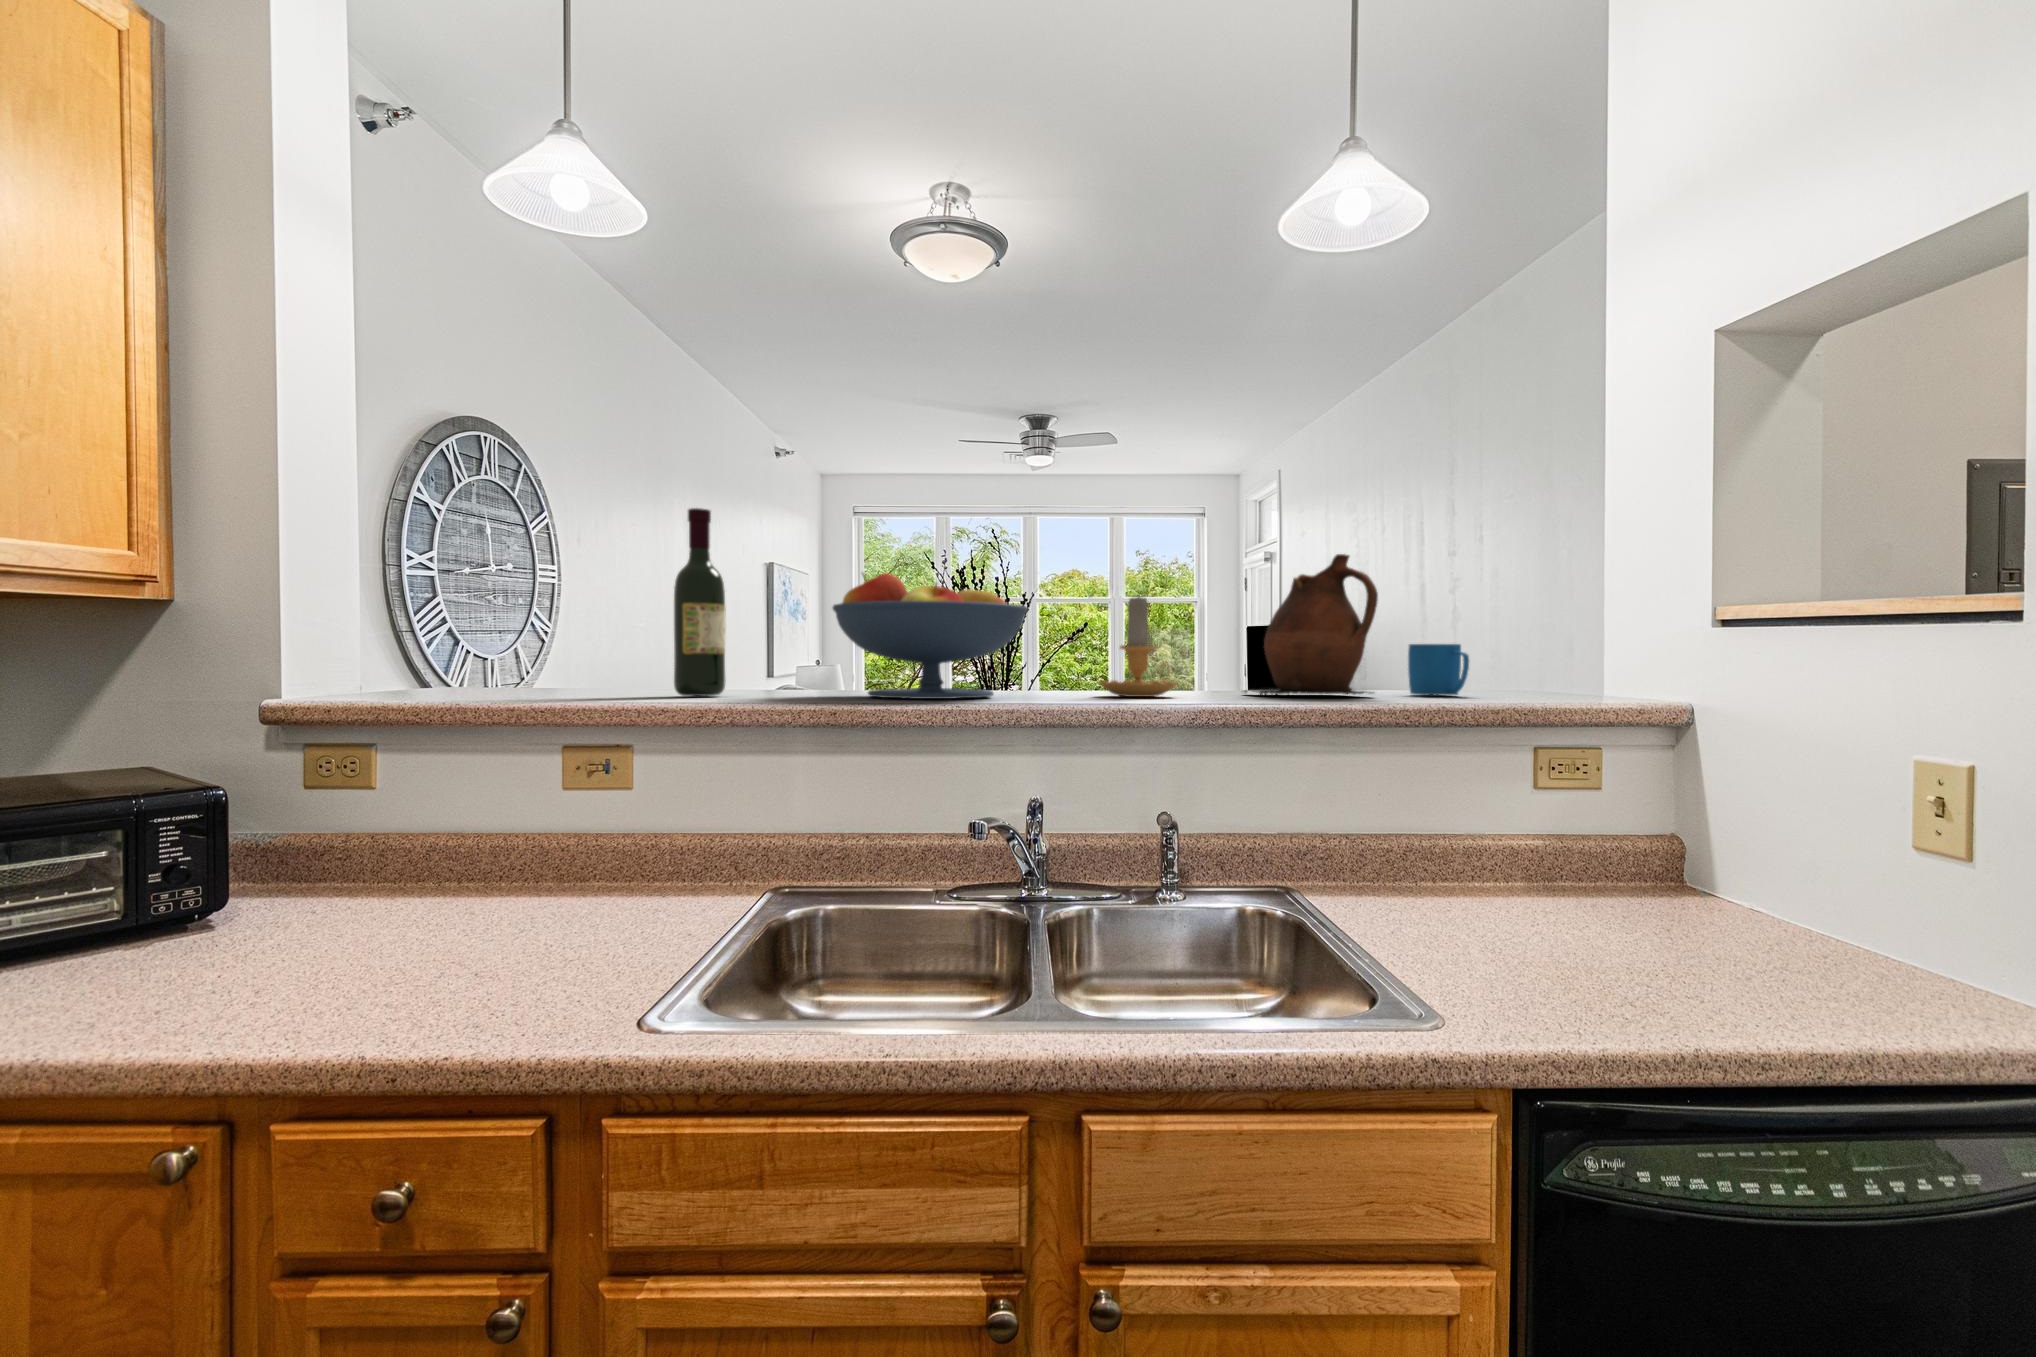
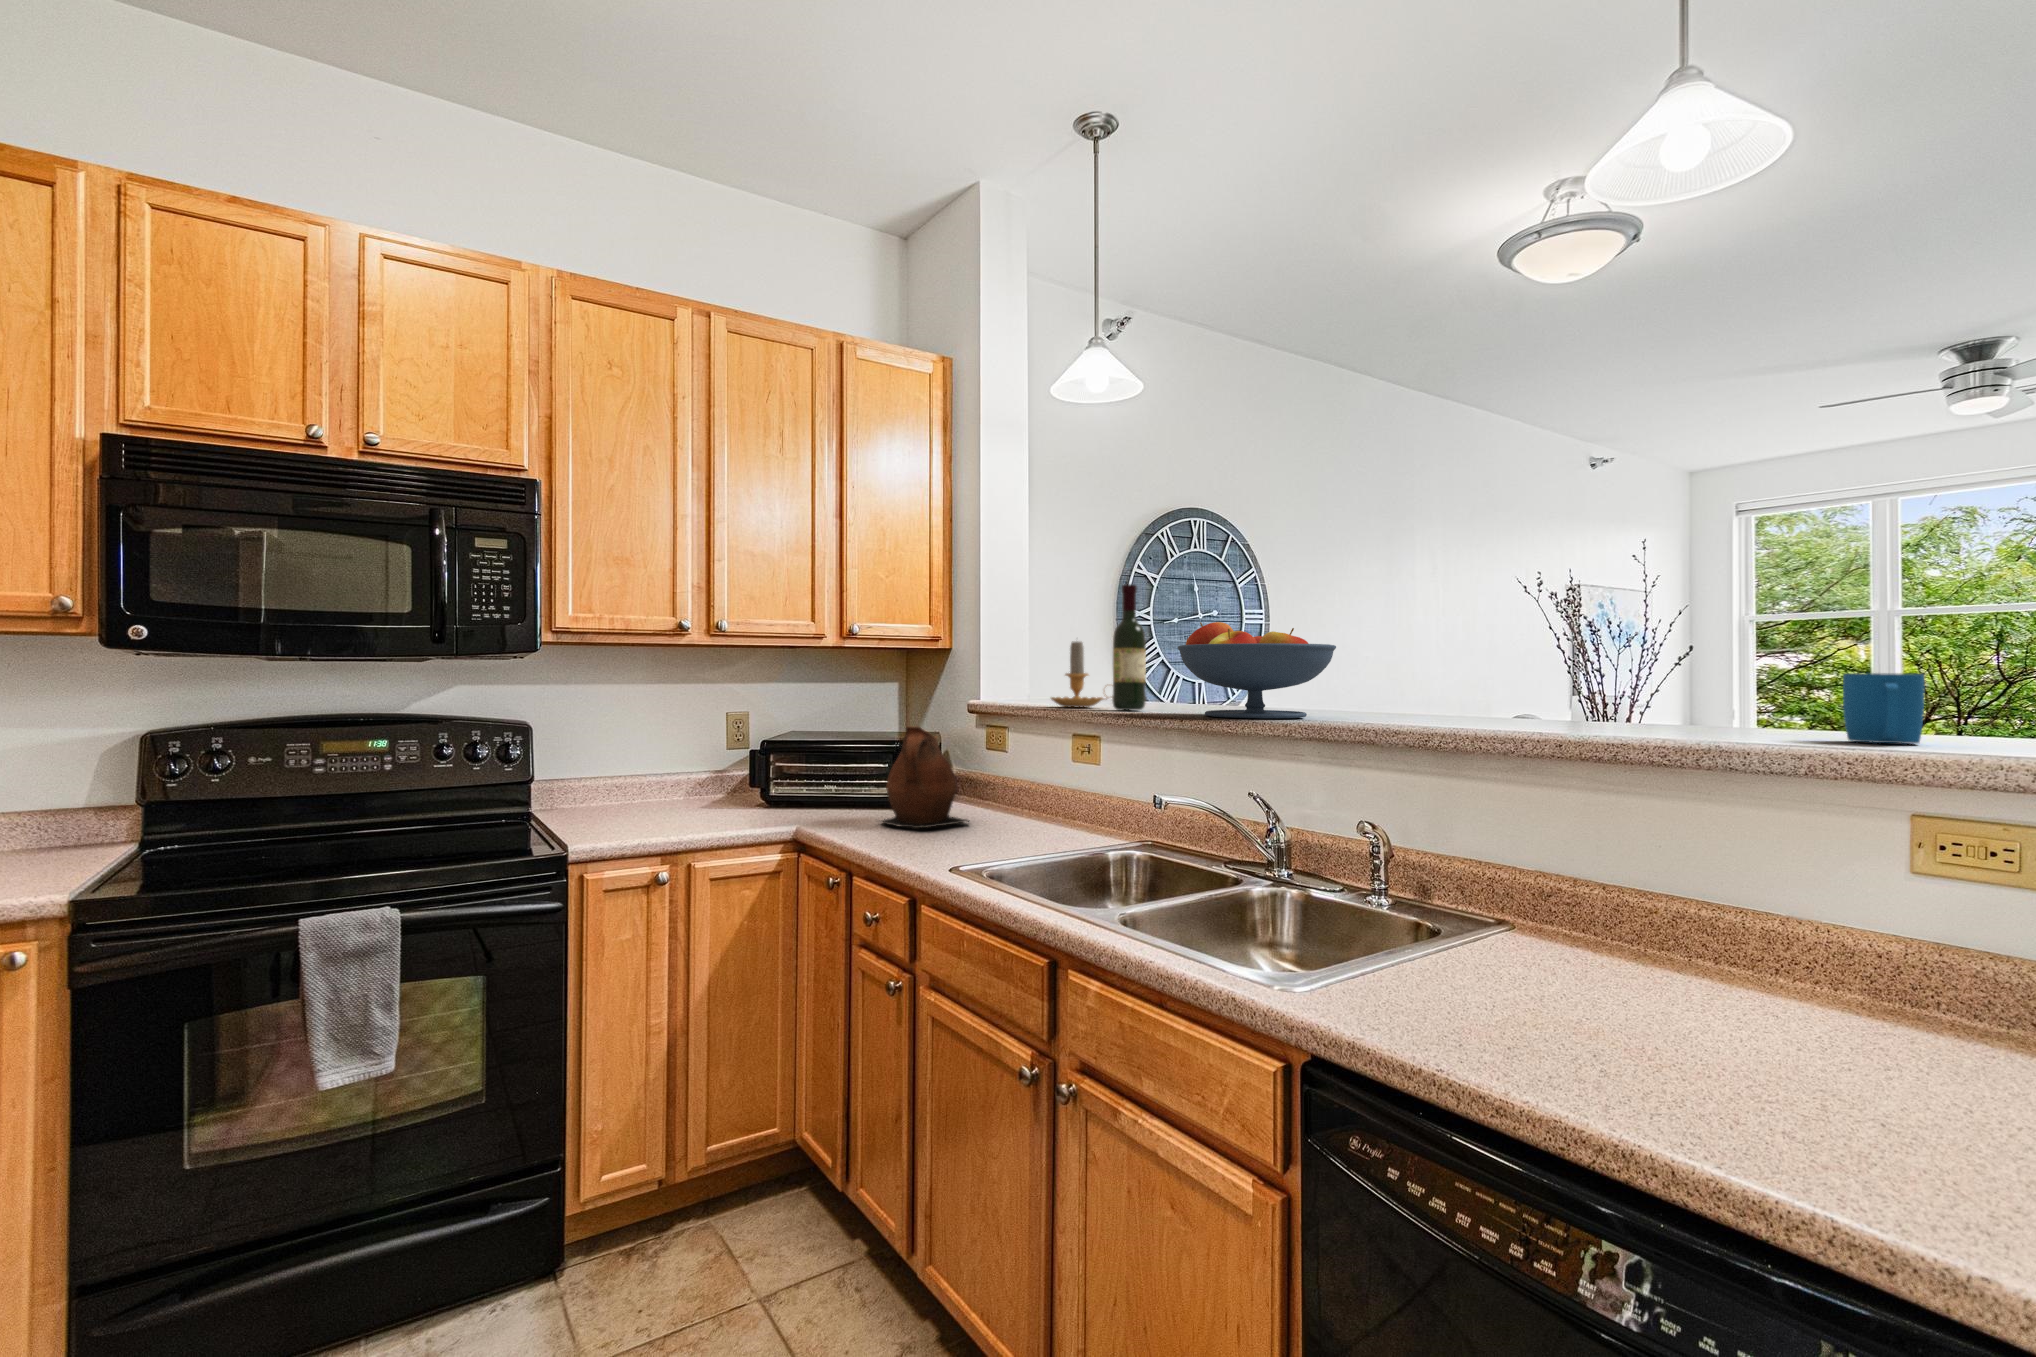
ceramic pitcher: present [1244,554,1378,696] -> present [882,726,968,828]
candle: present [1099,596,1177,697] -> present [1051,641,1108,708]

